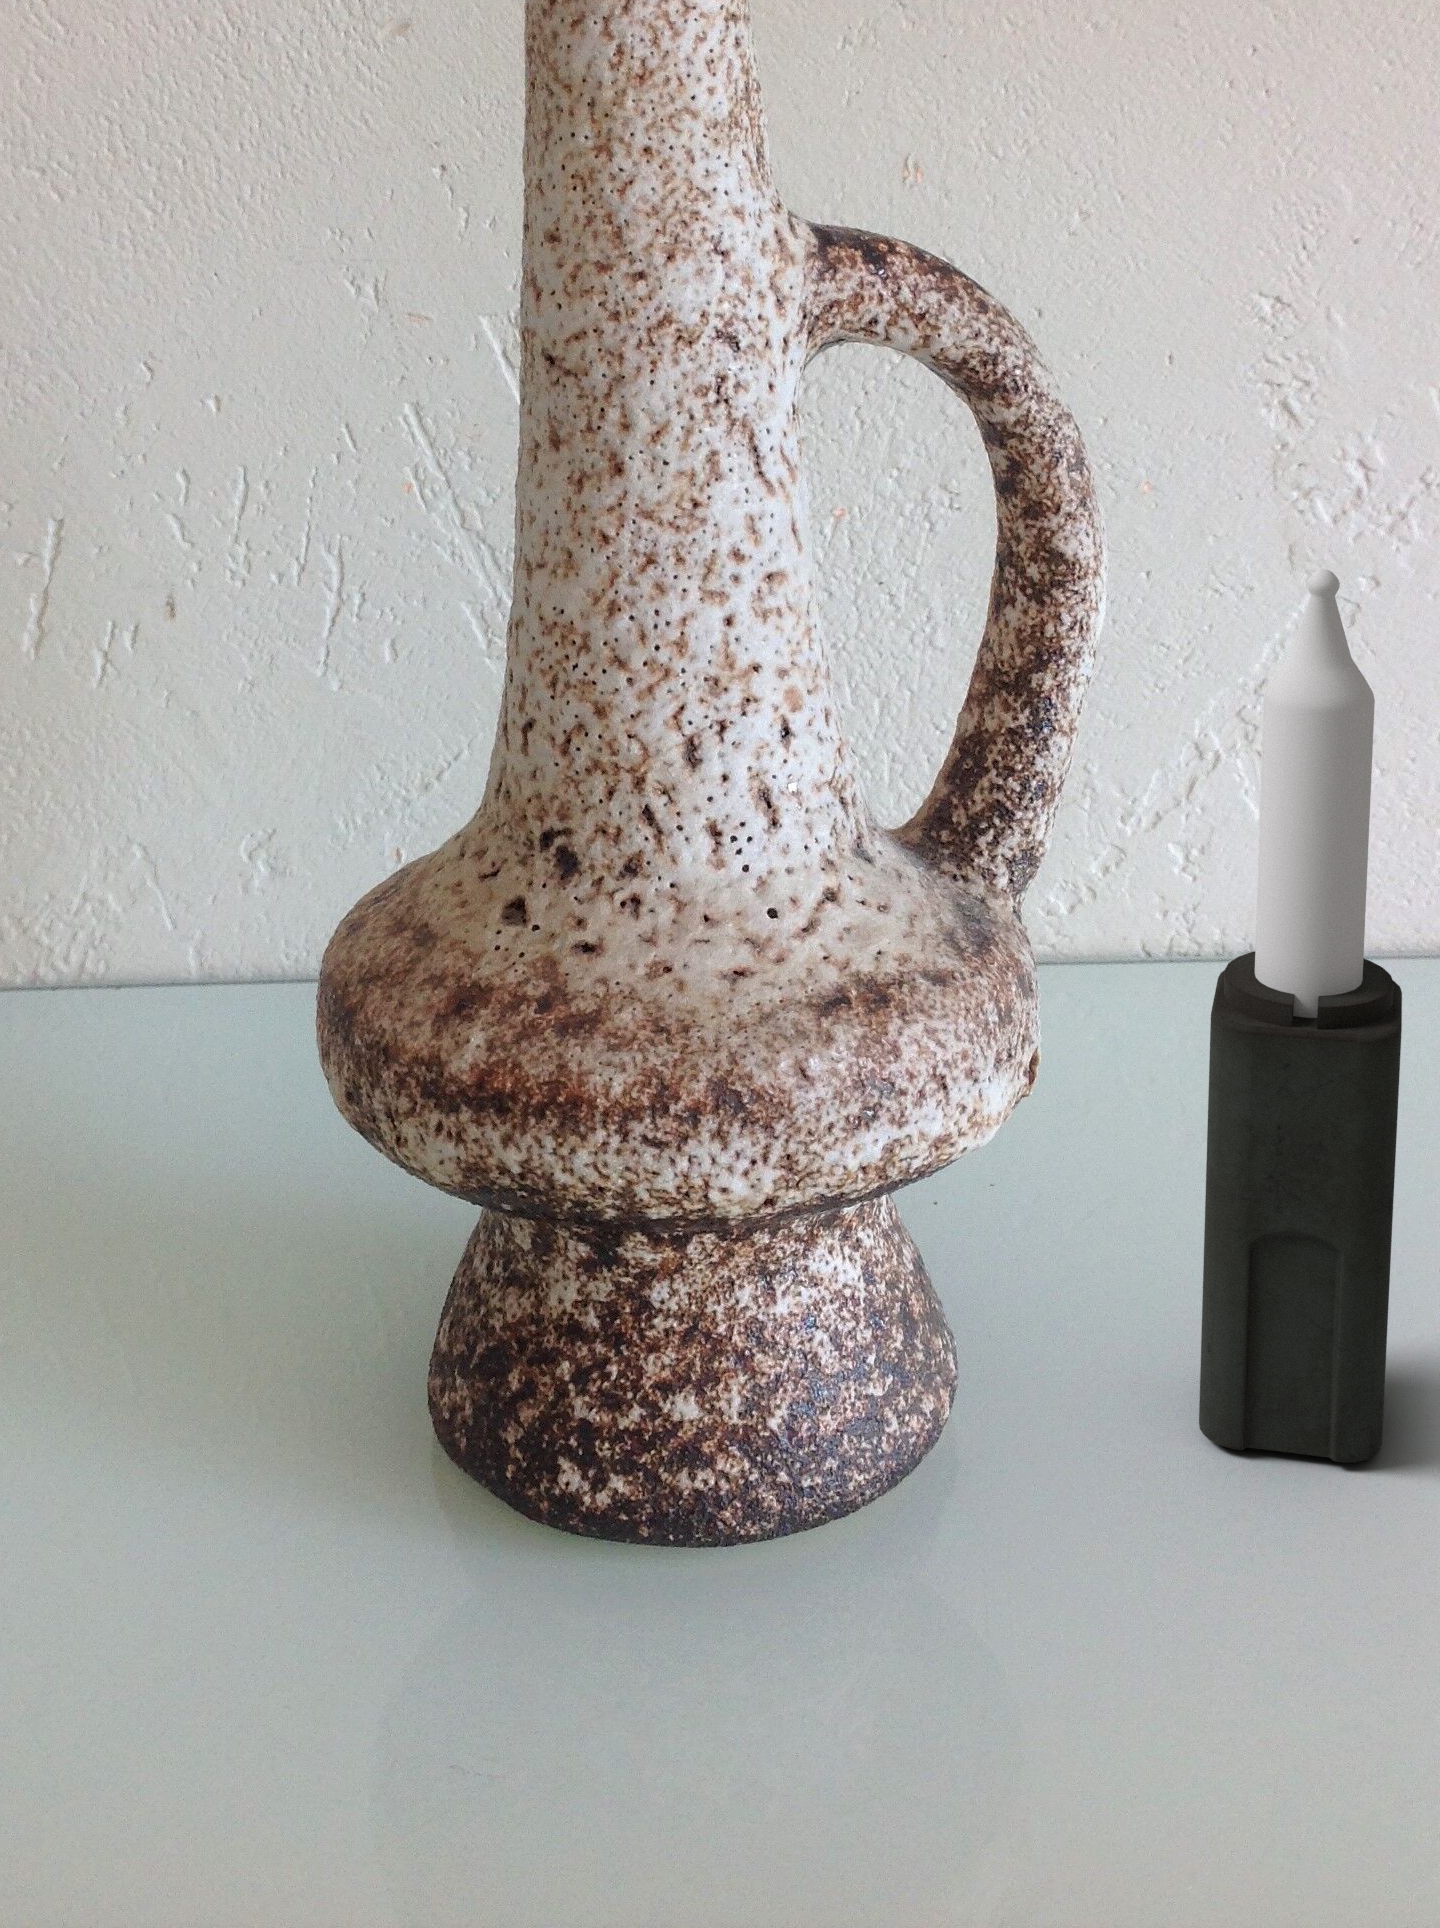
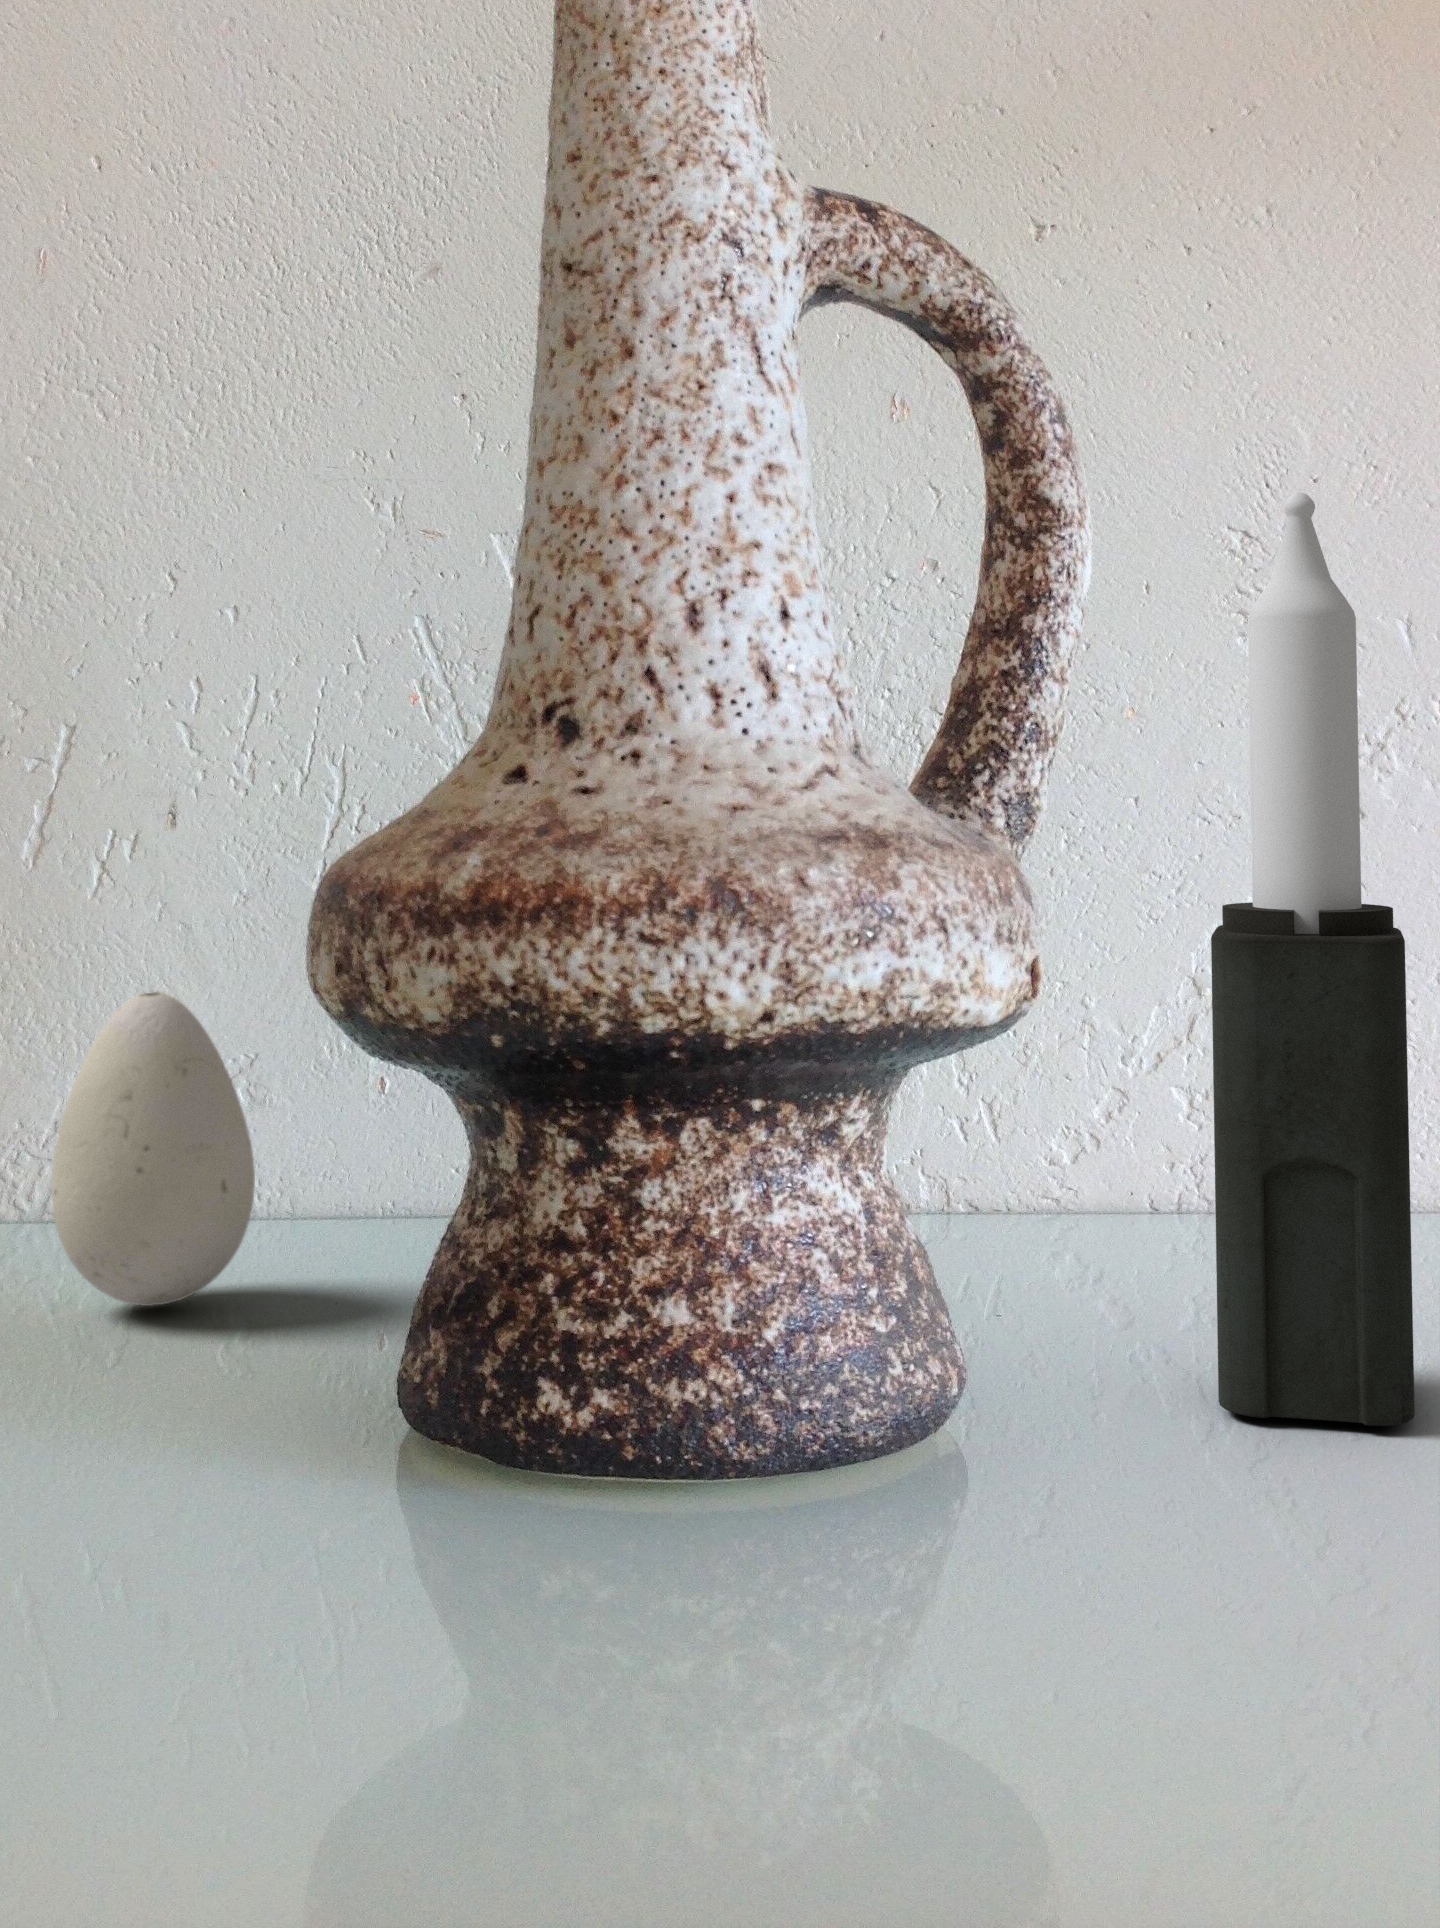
decorative egg: none [64,973,264,1266] -> present [51,992,255,1306]

